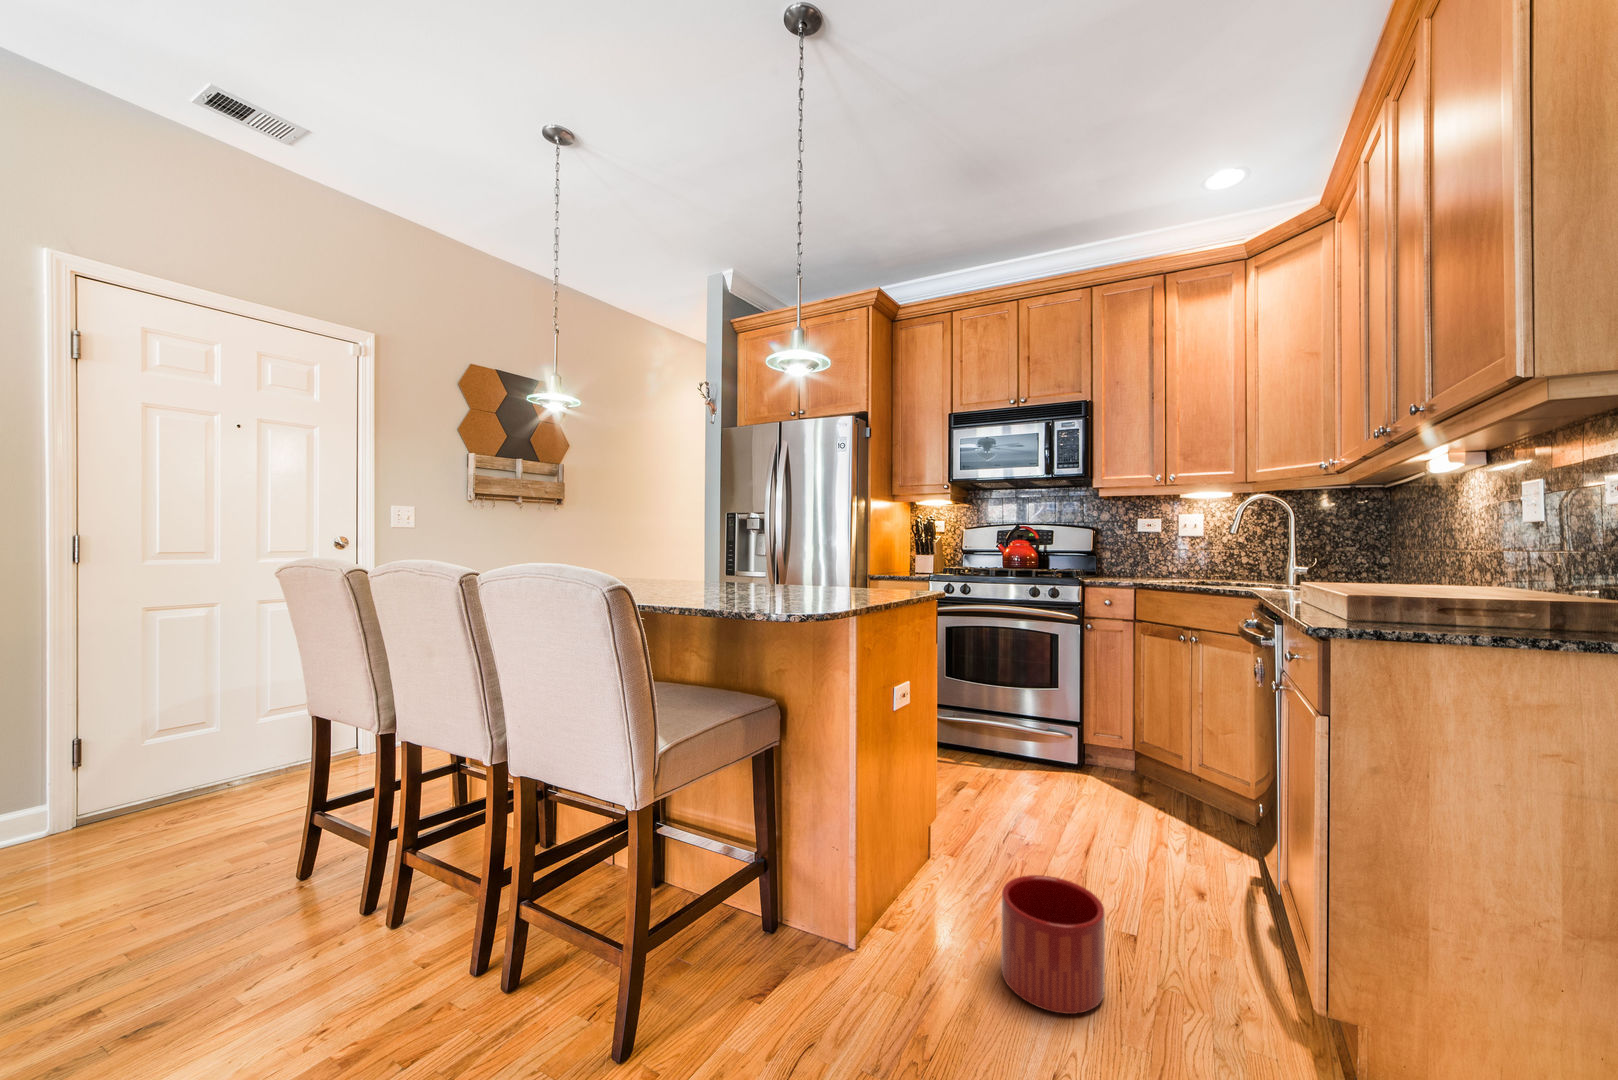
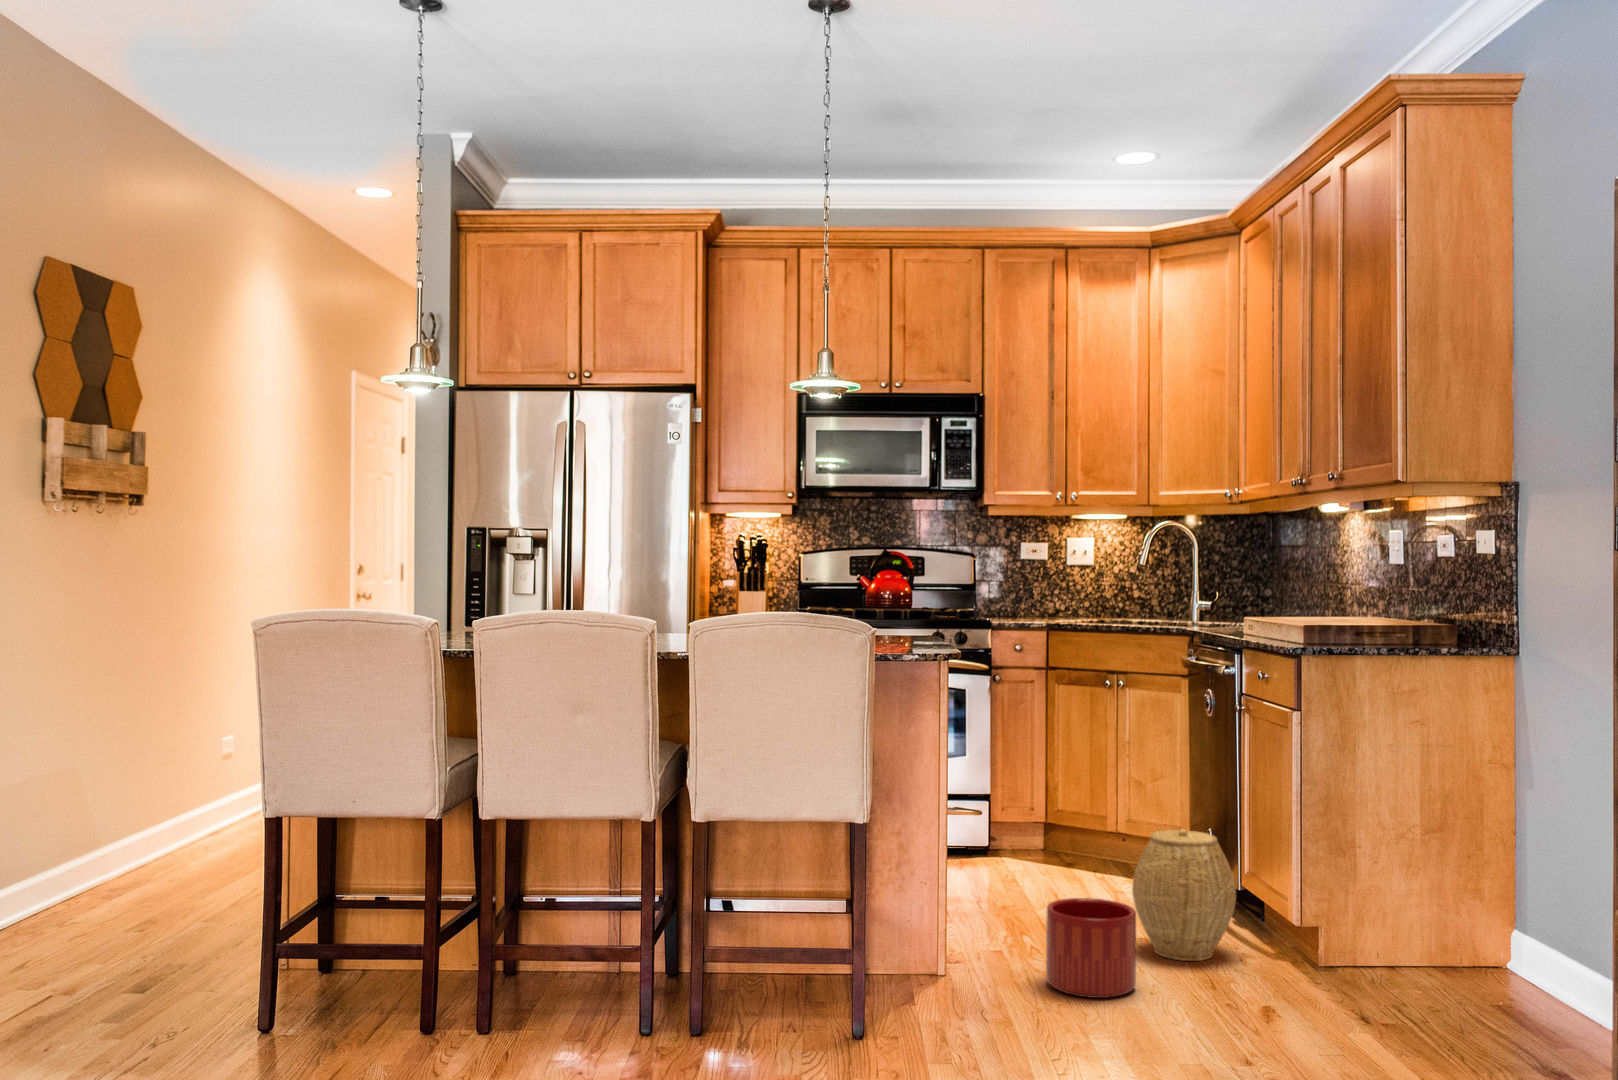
woven basket: none [1139,808,1267,970] -> present [1132,829,1236,961]

